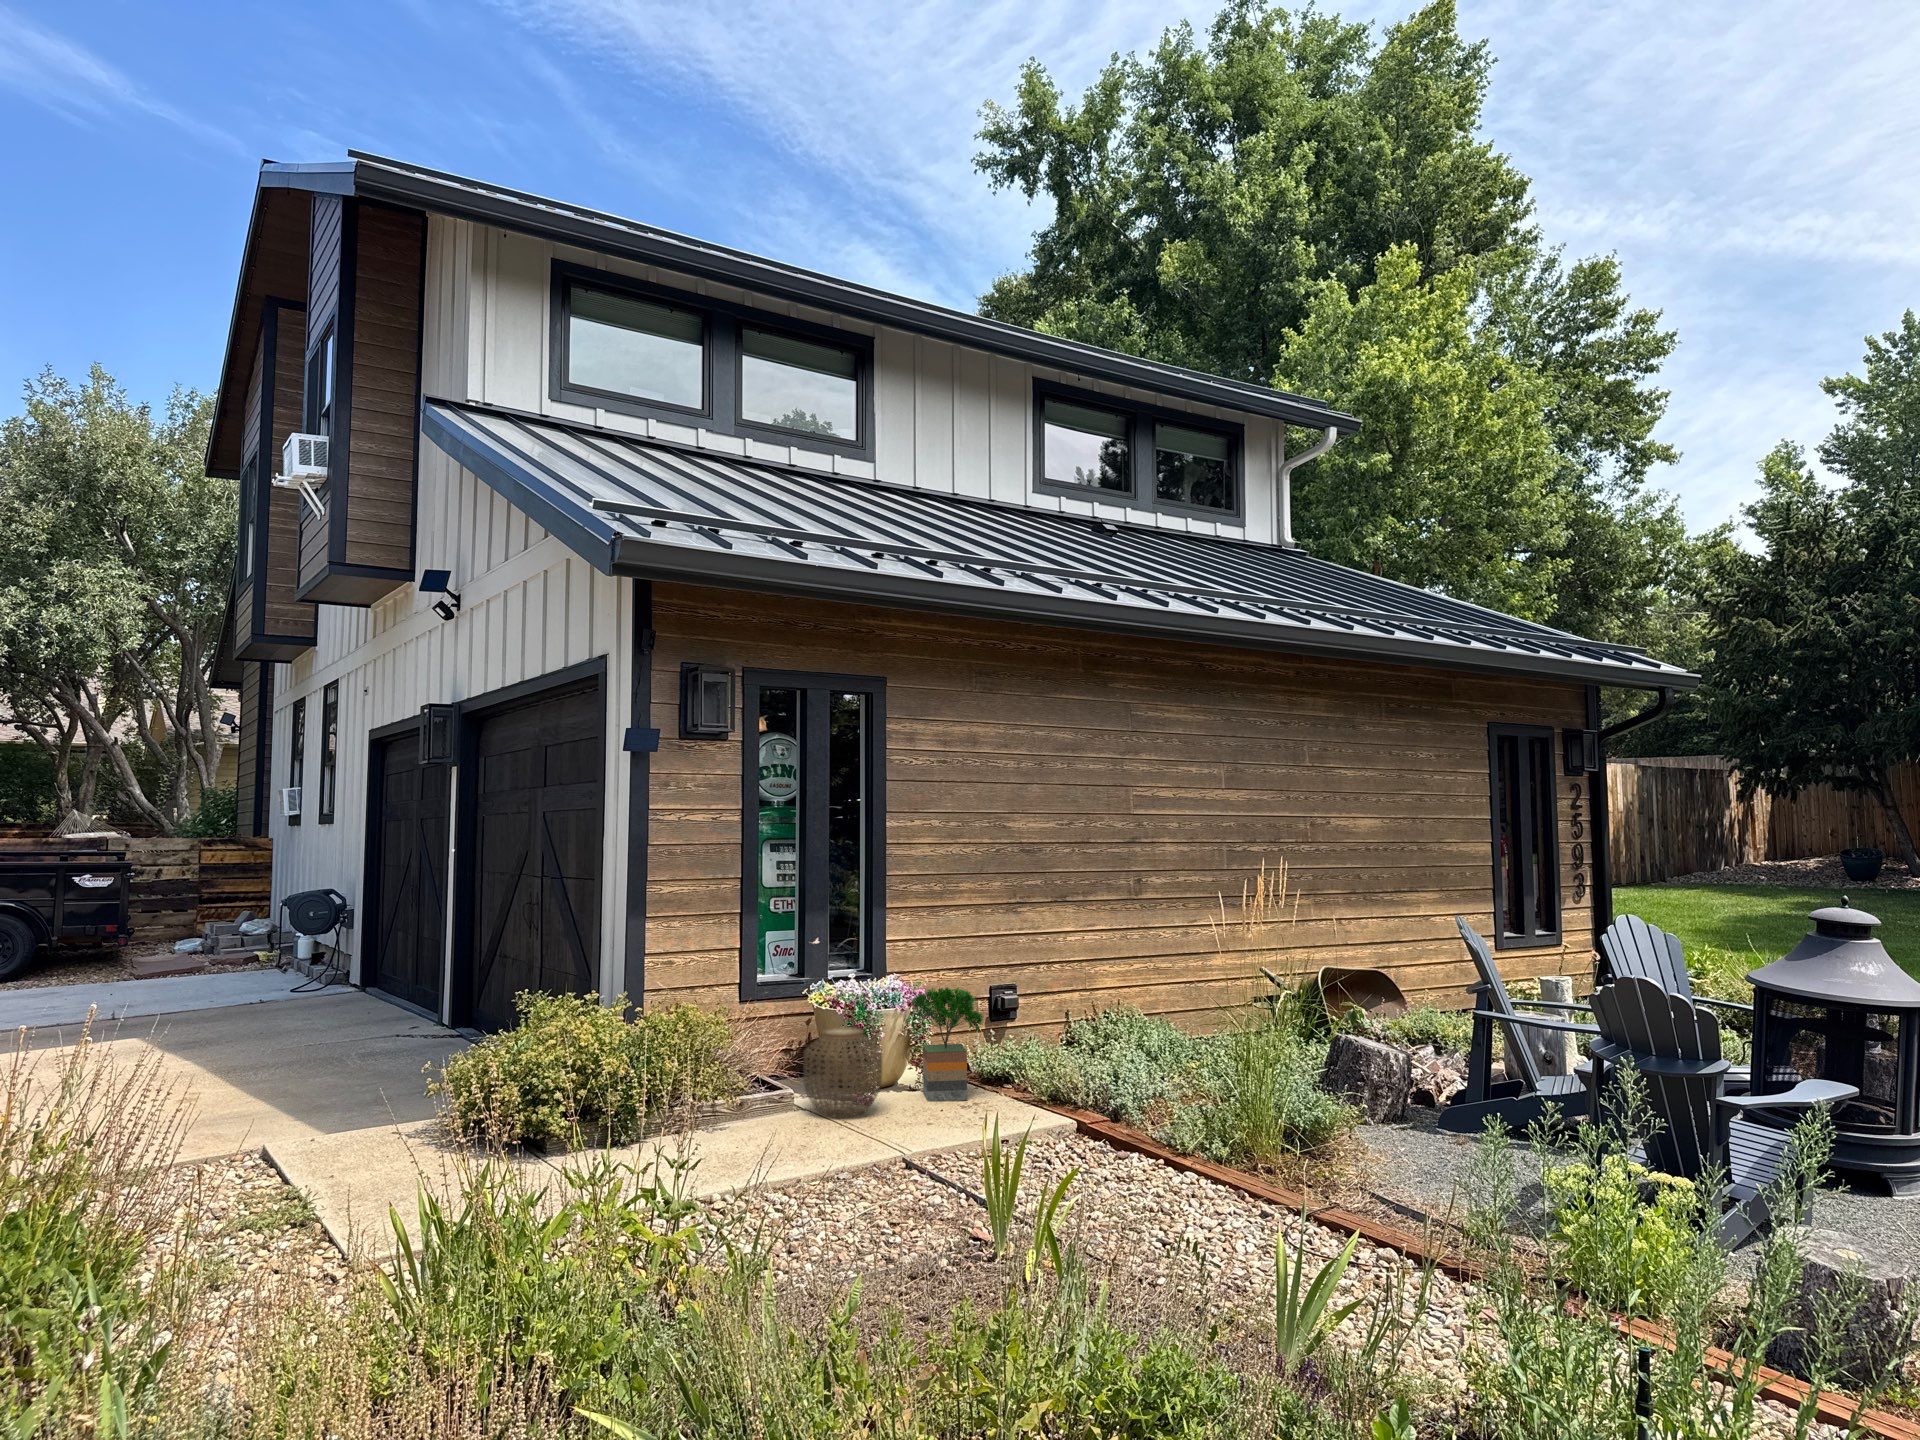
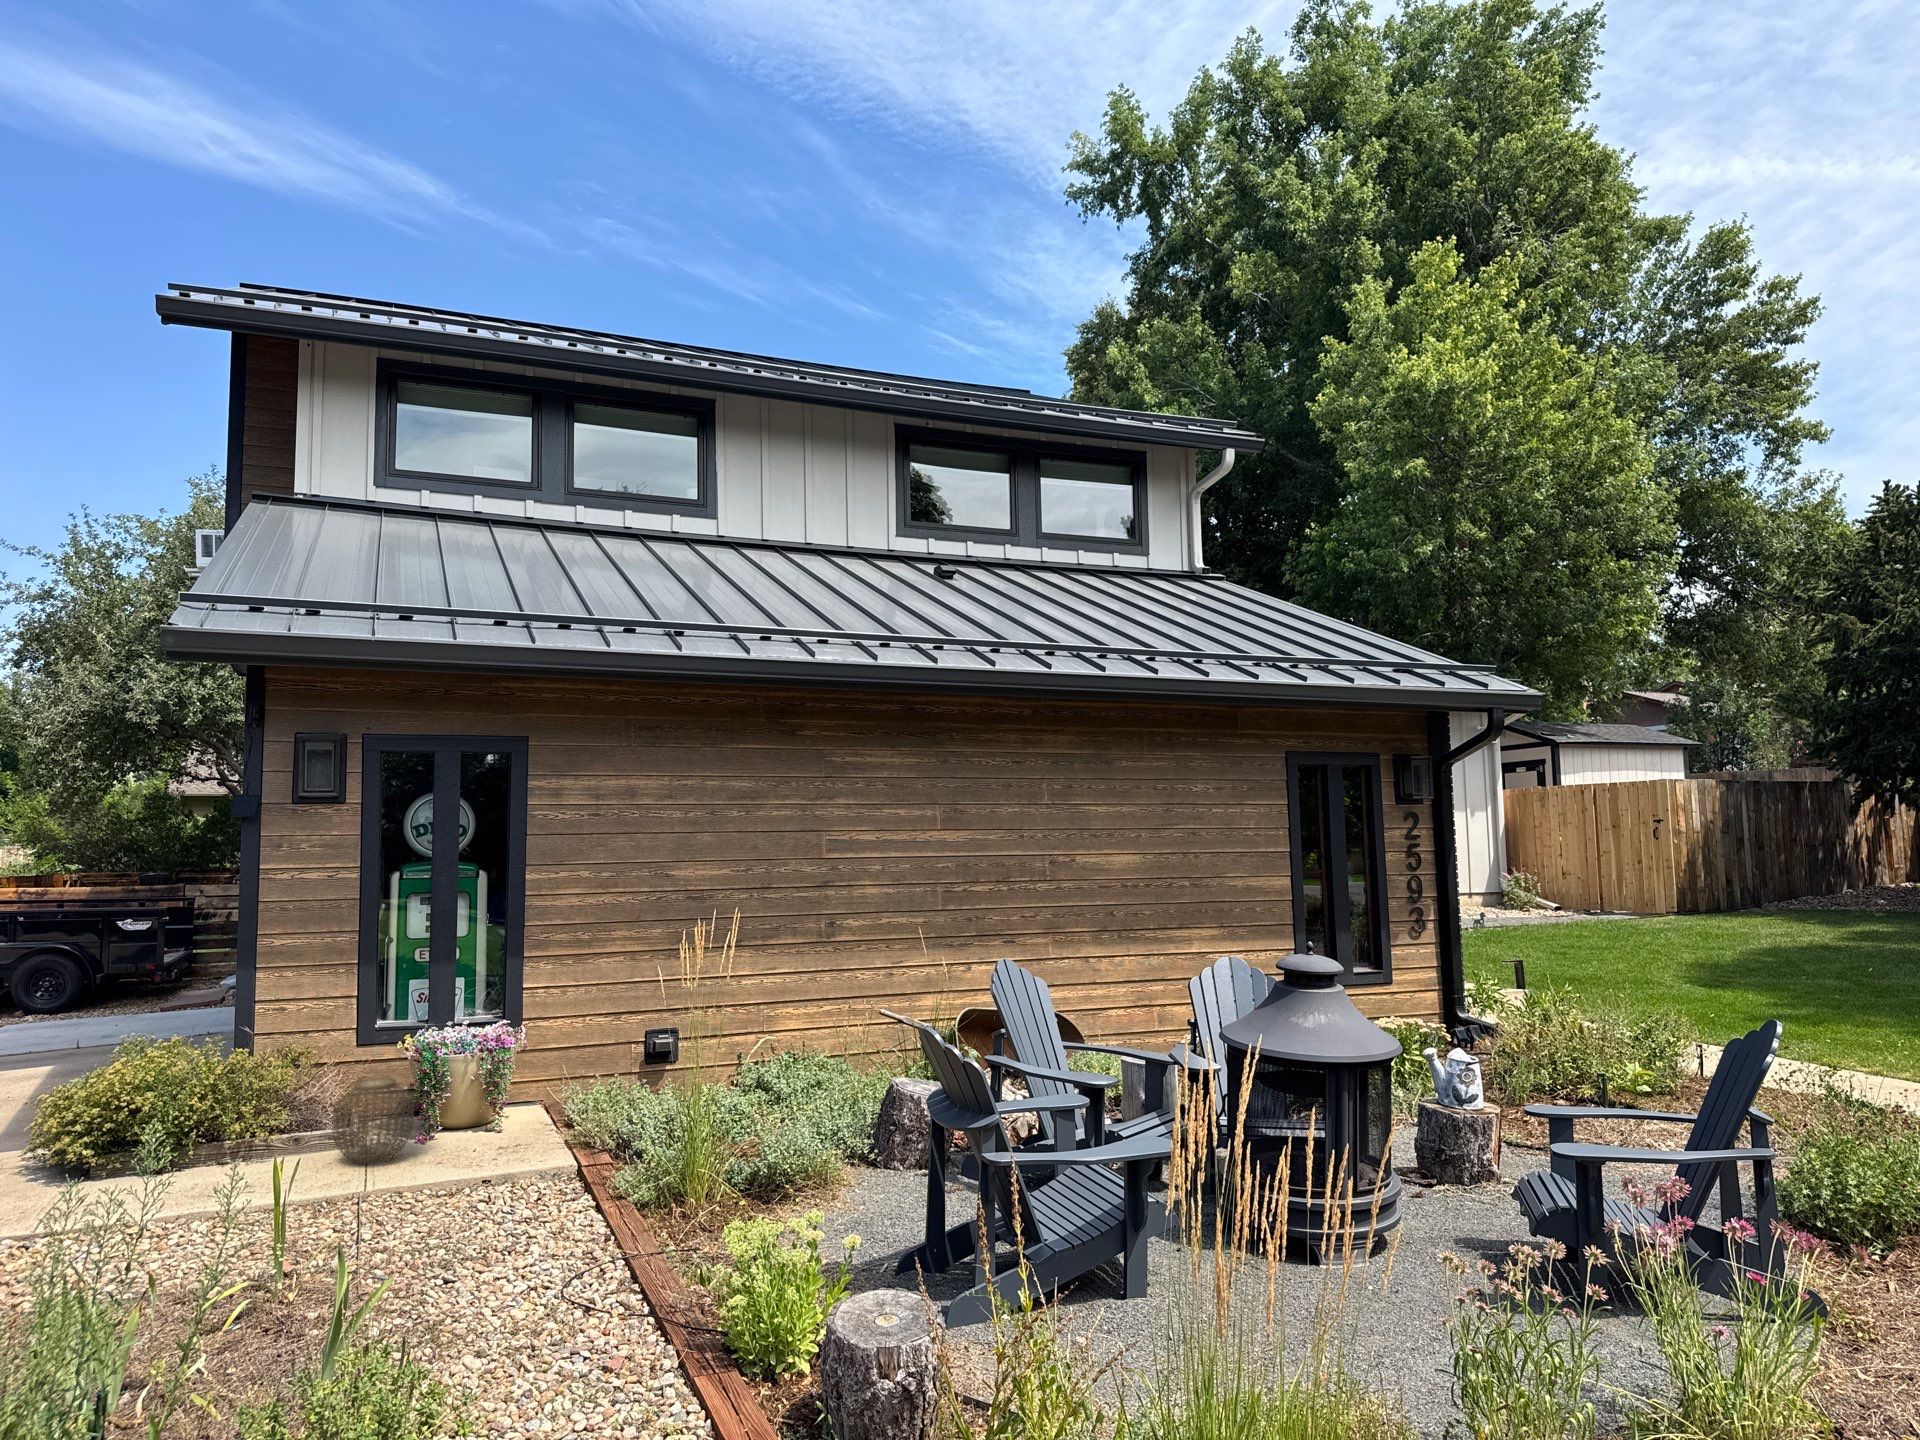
potted tree: present [911,987,983,1102] -> none [474,1039,545,1151]

